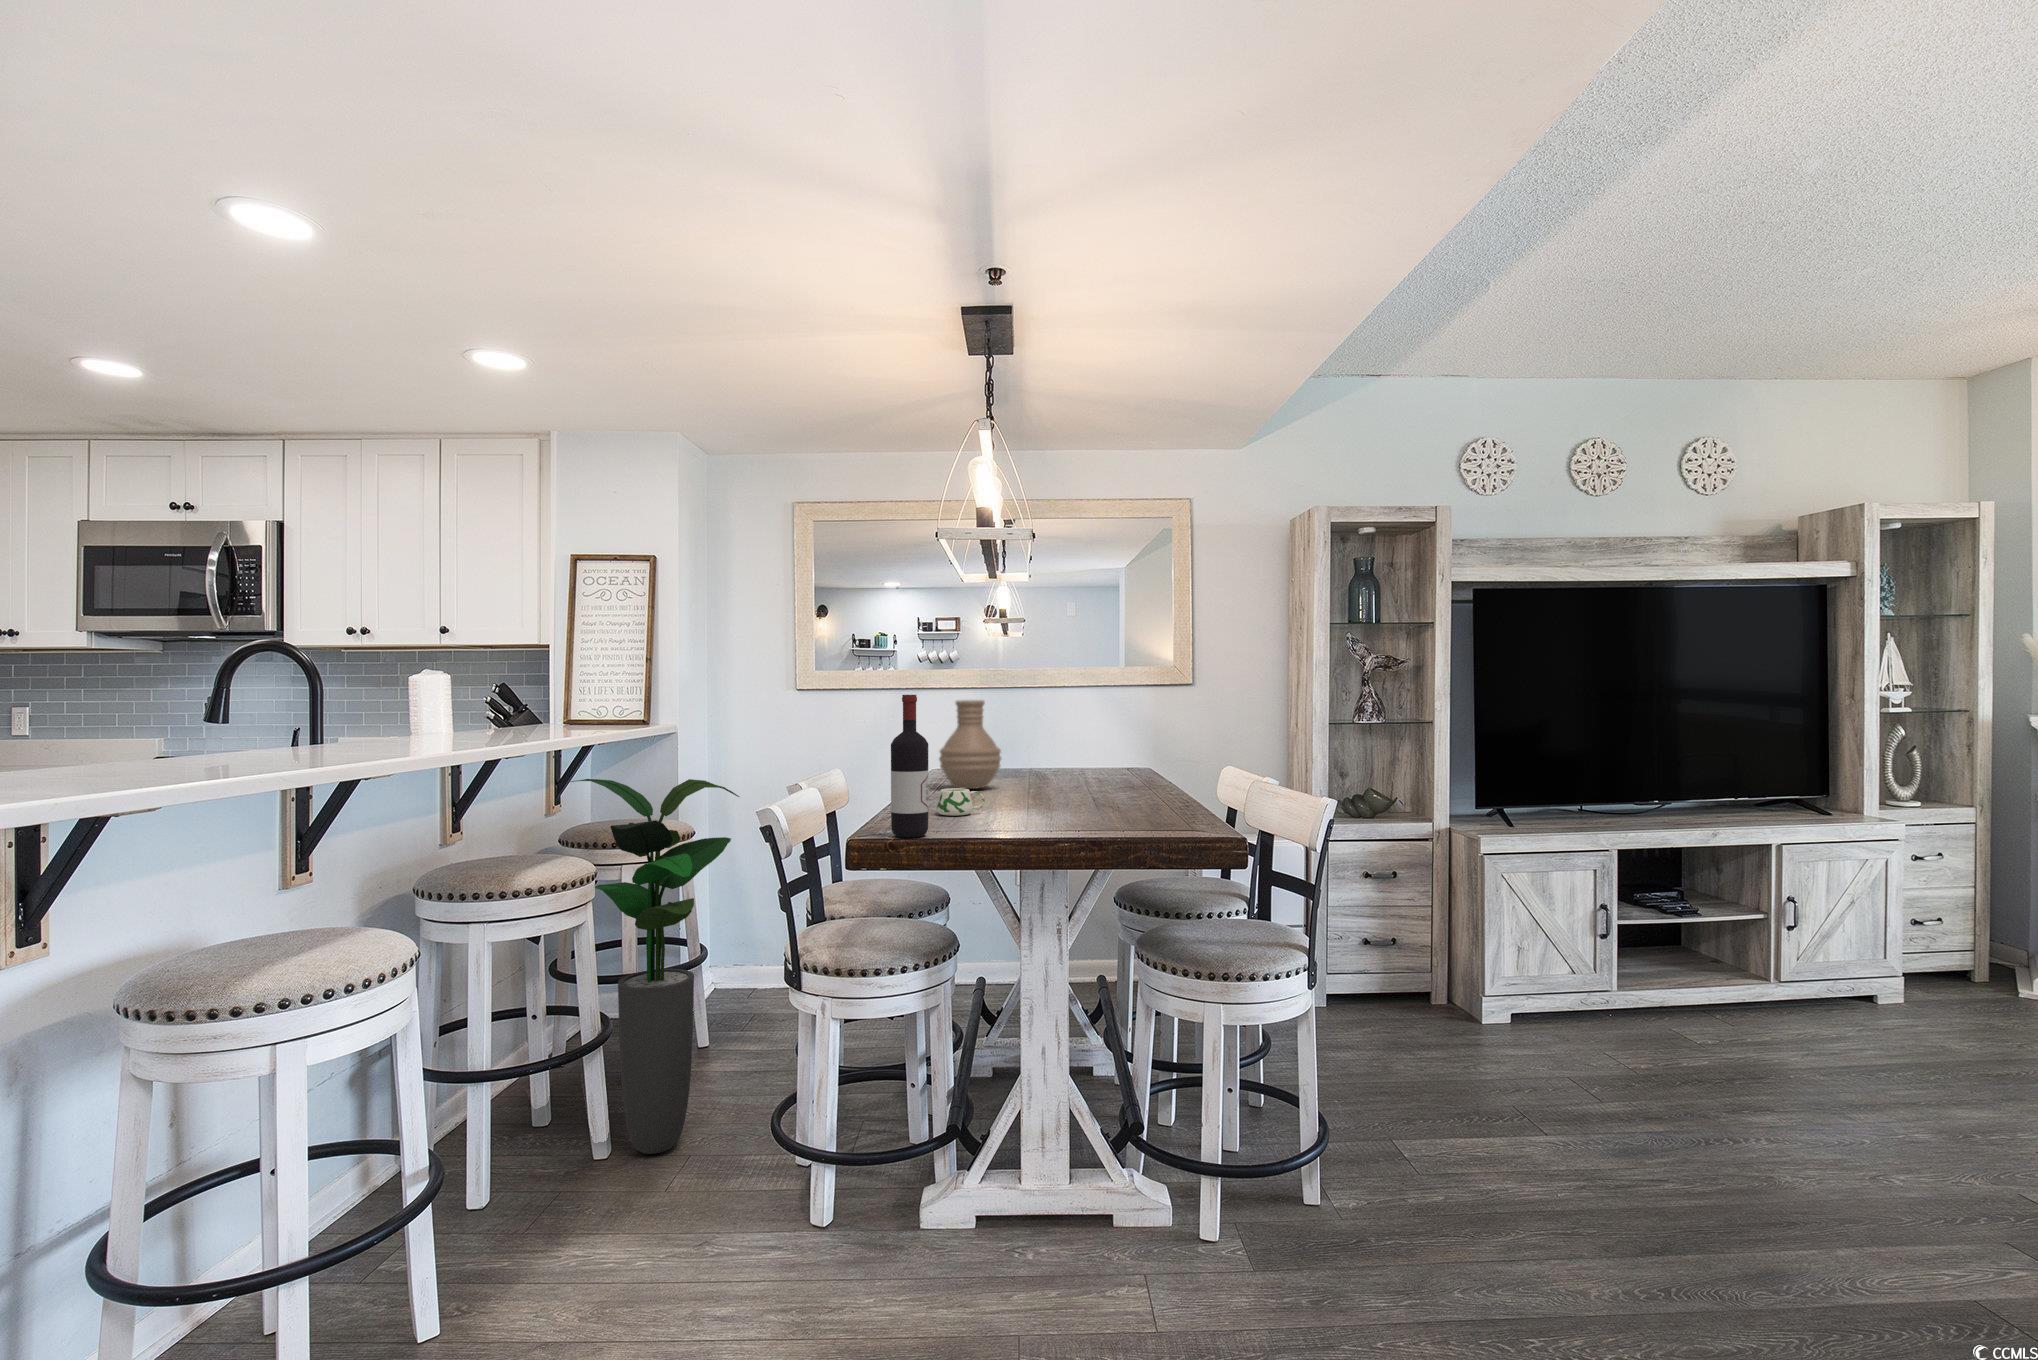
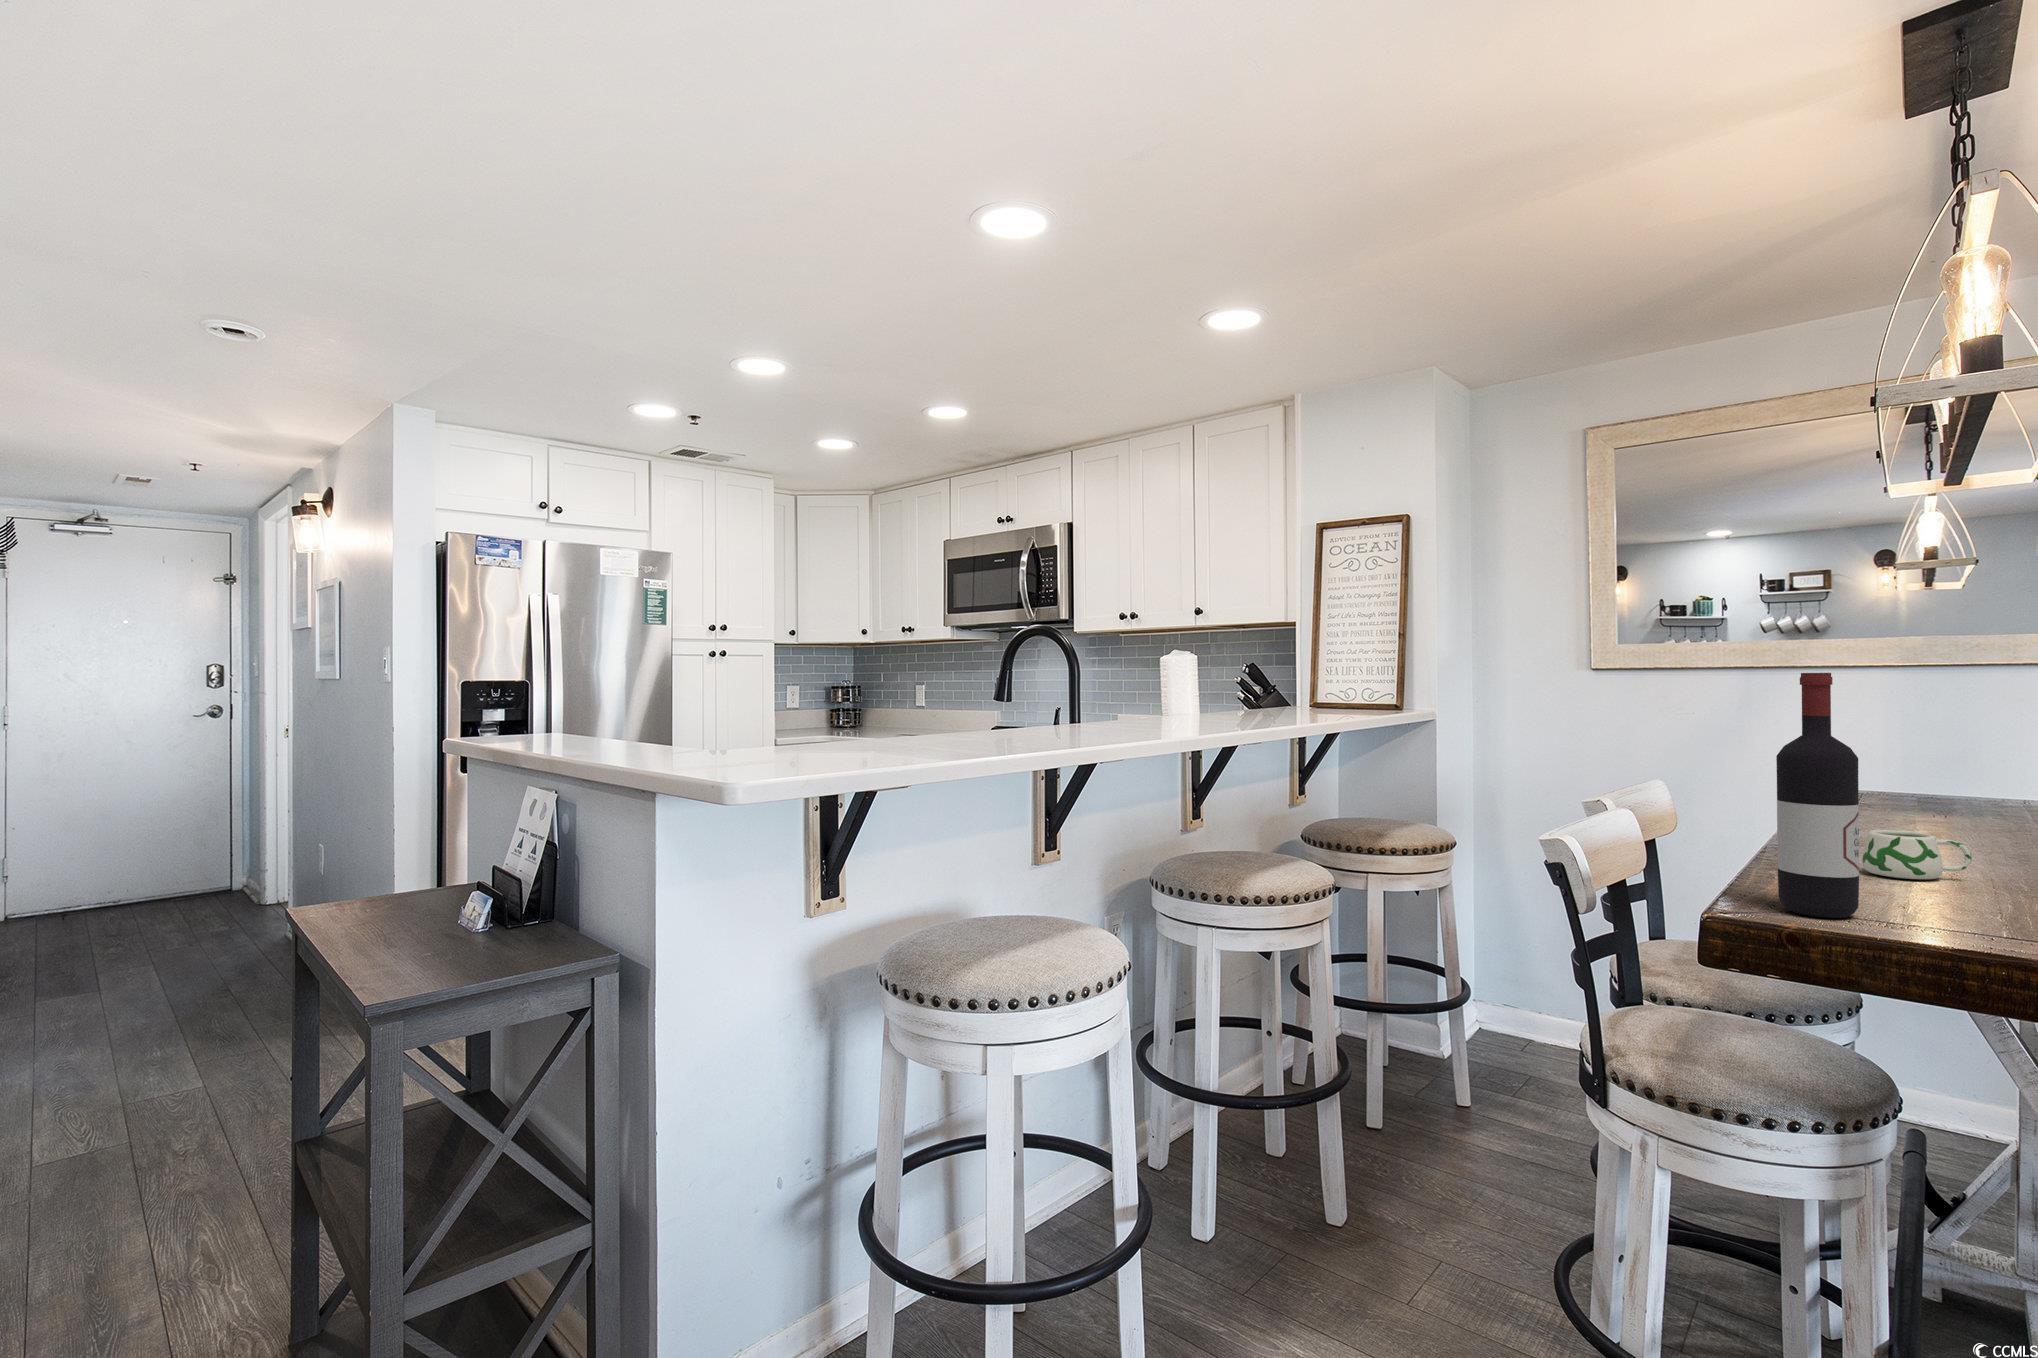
vase: present [939,700,1001,789] -> none [1847,682,1984,825]
potted plant: present [571,779,739,1154] -> none [1299,773,1512,1240]

